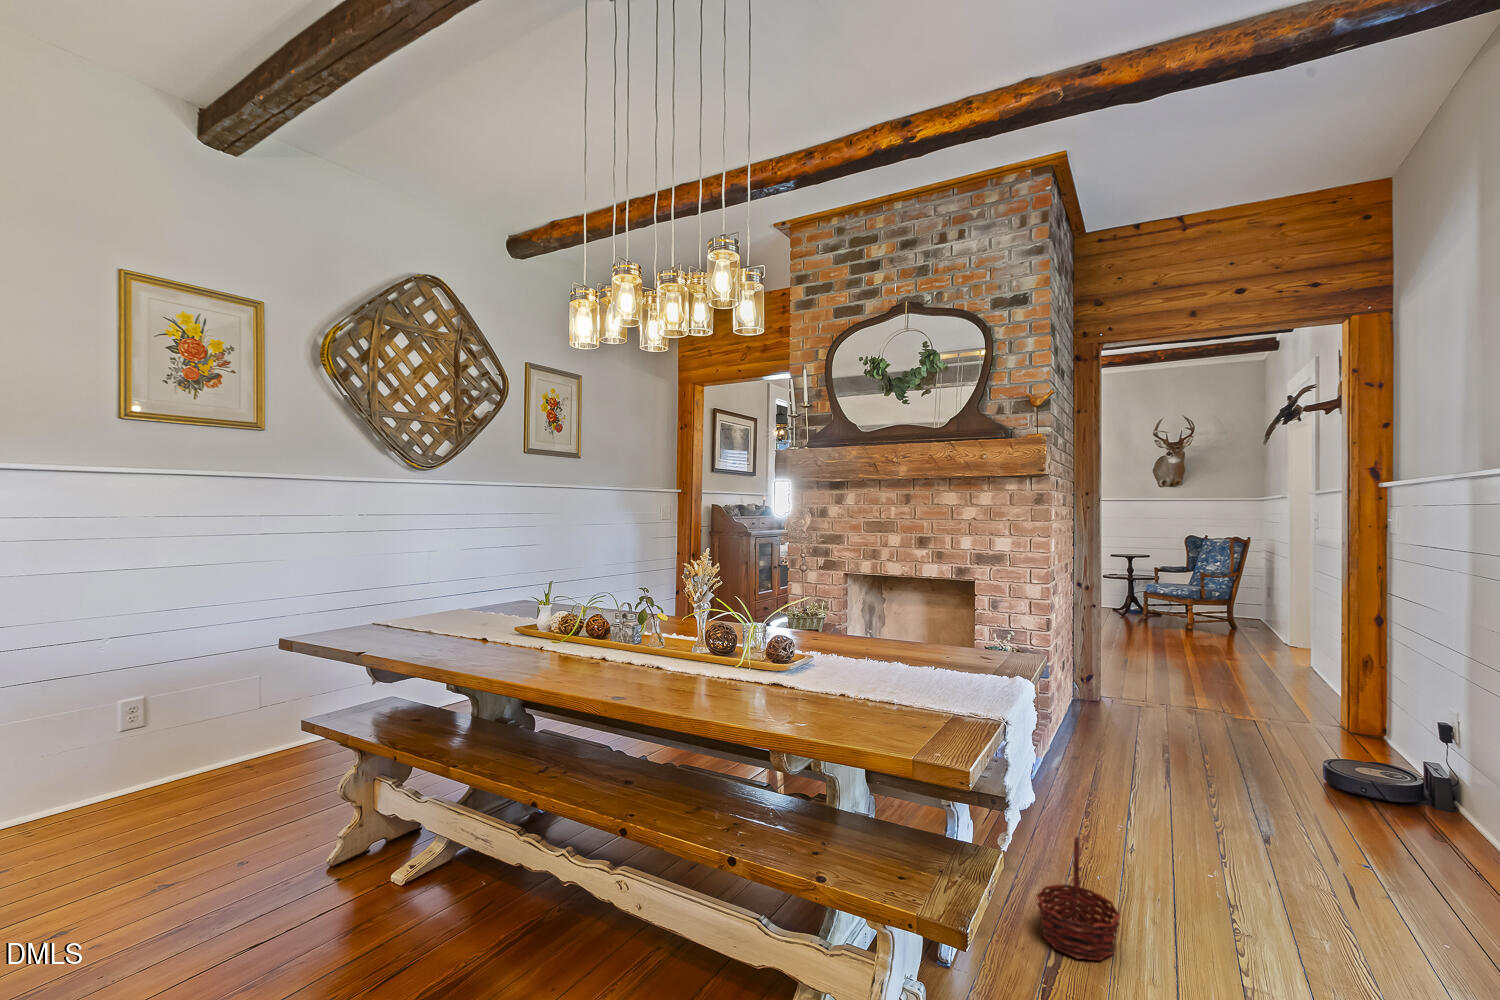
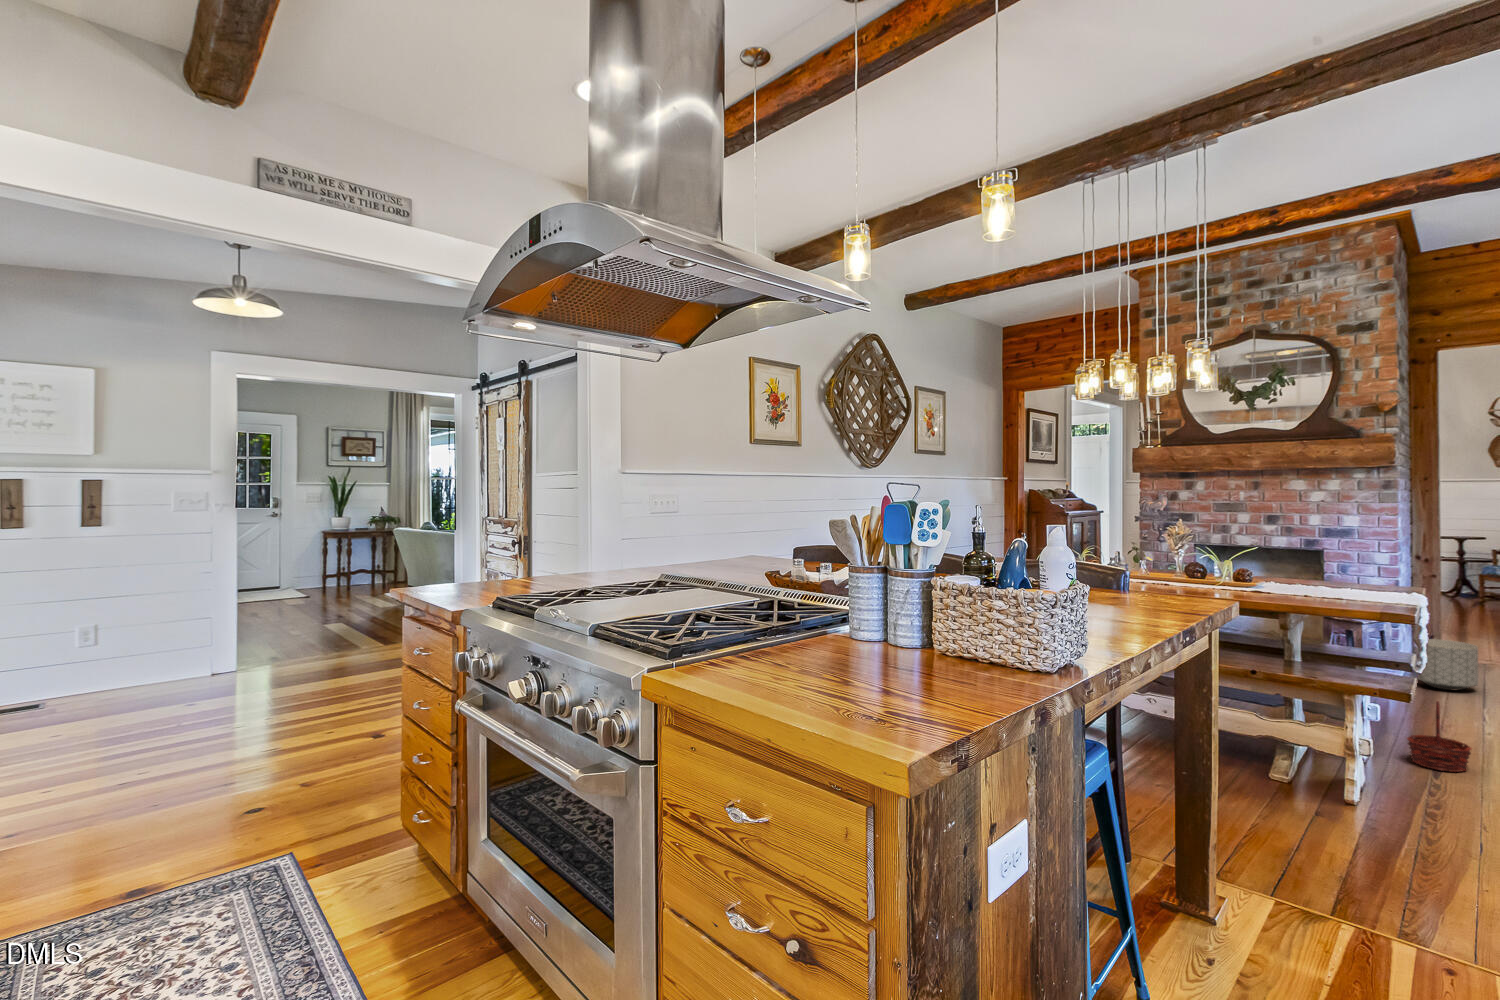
planter: none [1073,688,1138,755] -> present [1418,639,1478,690]

